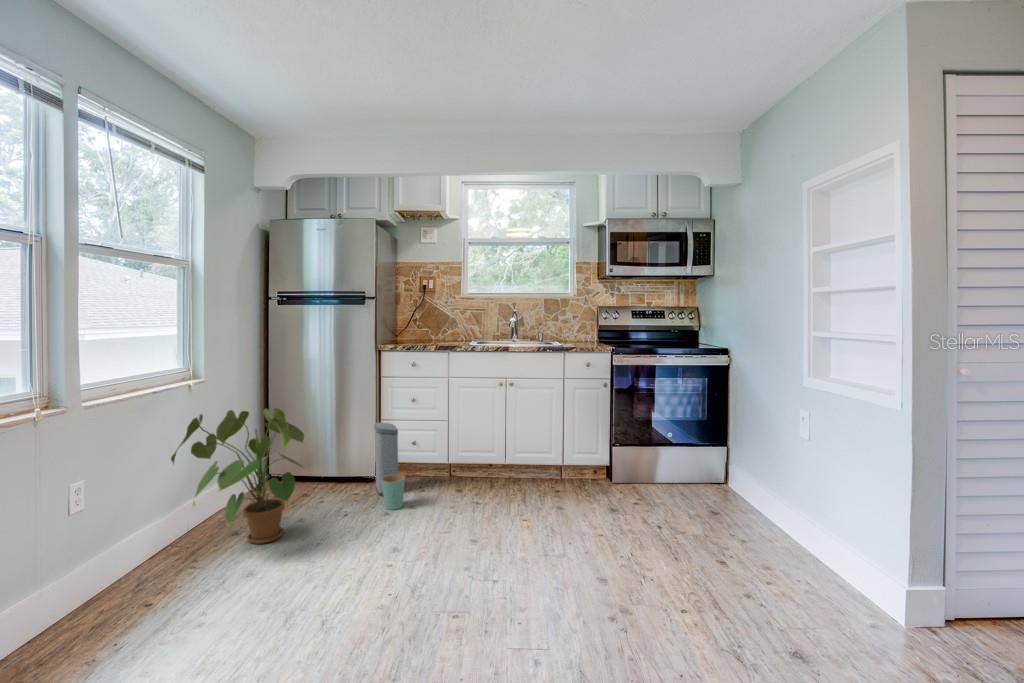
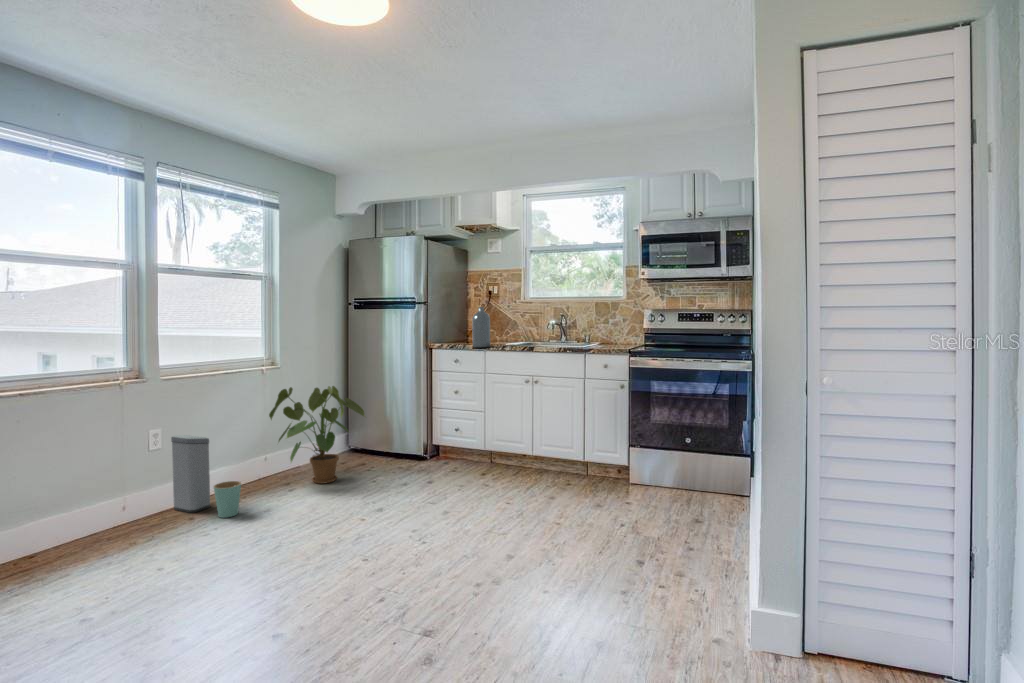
bottle: none [433,303,454,349] -> present [472,307,490,347]
trash can: present [374,422,405,510] -> present [171,435,241,518]

